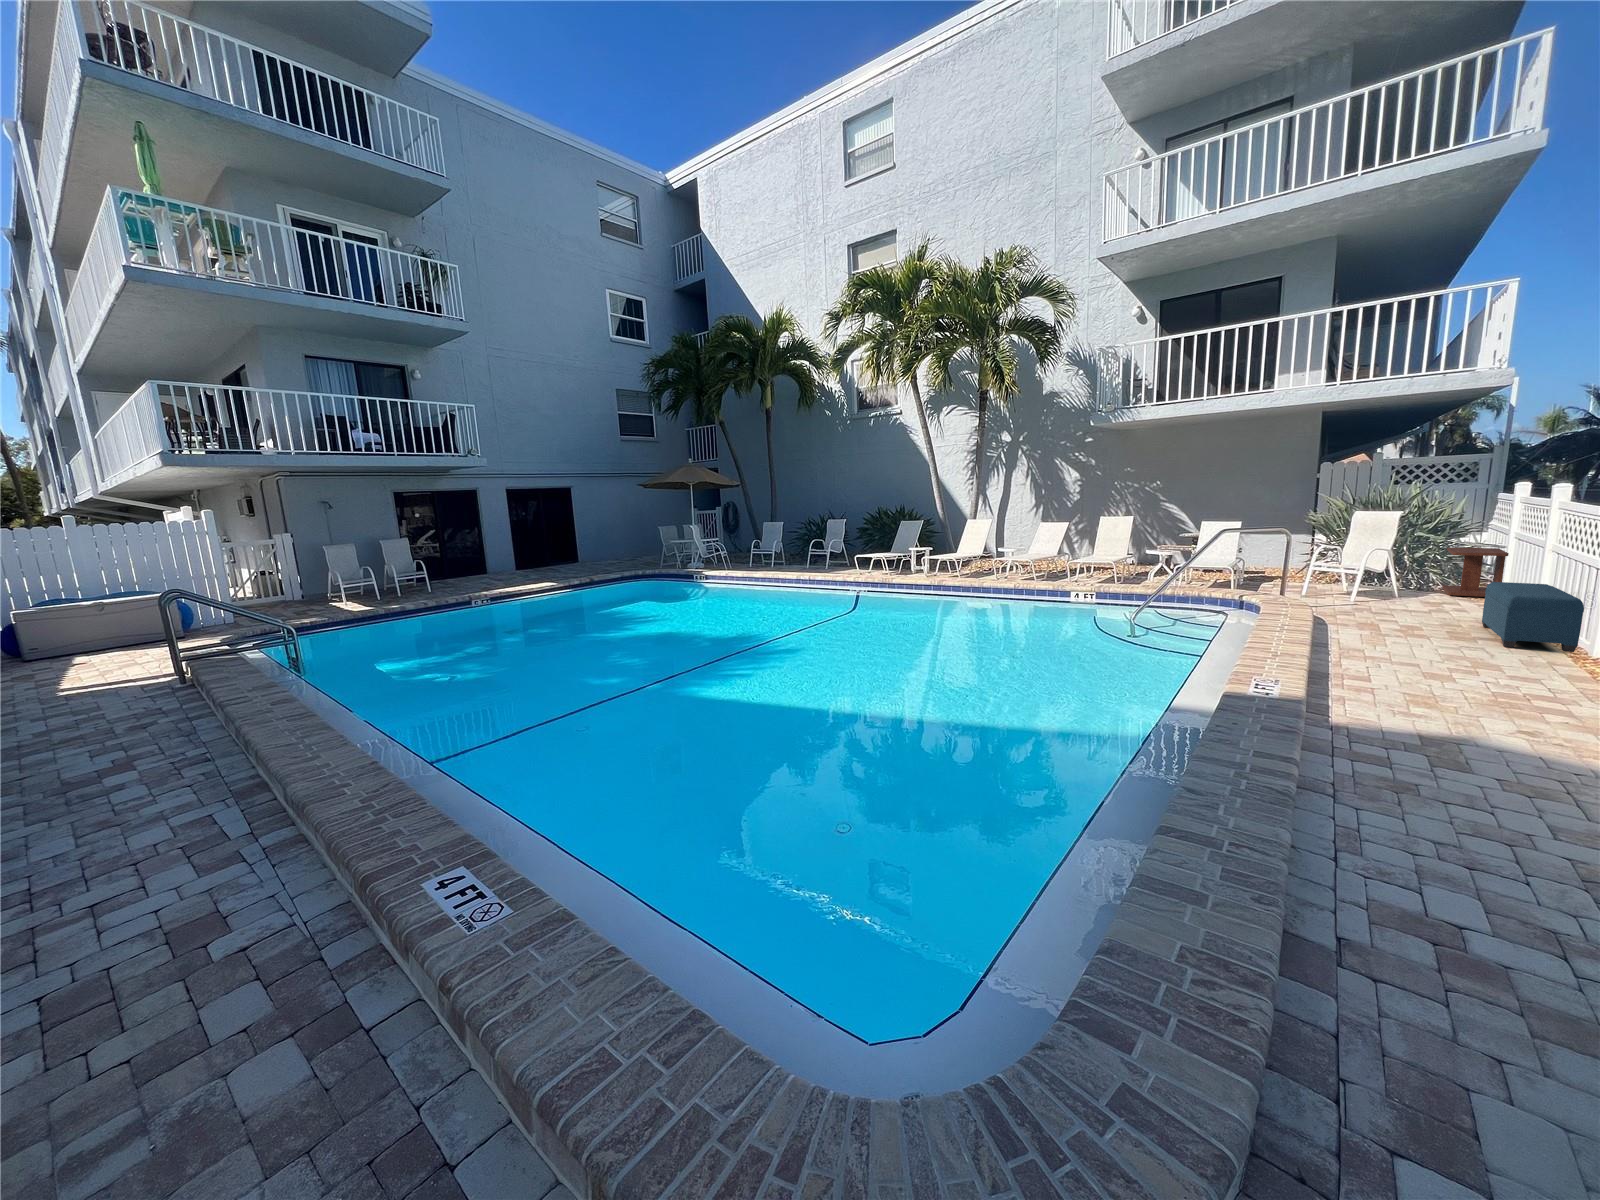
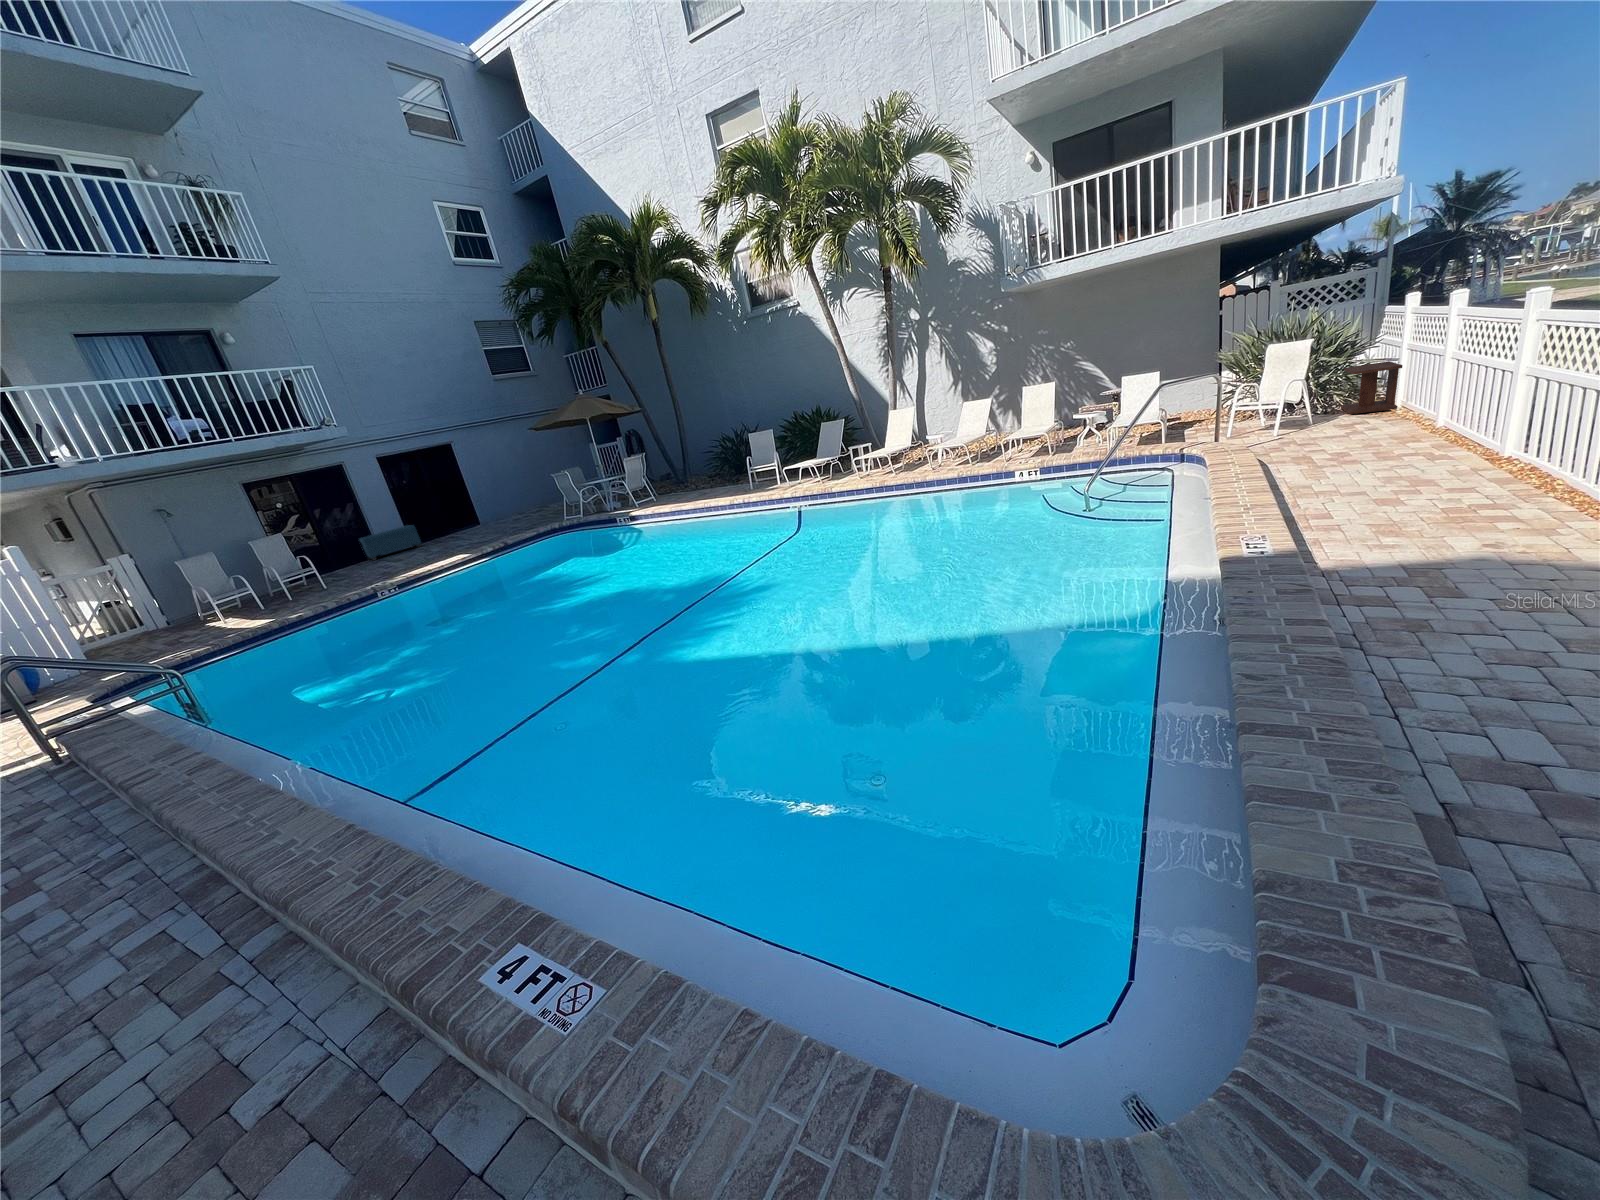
bench: present [1482,582,1584,652] -> present [360,525,422,560]

